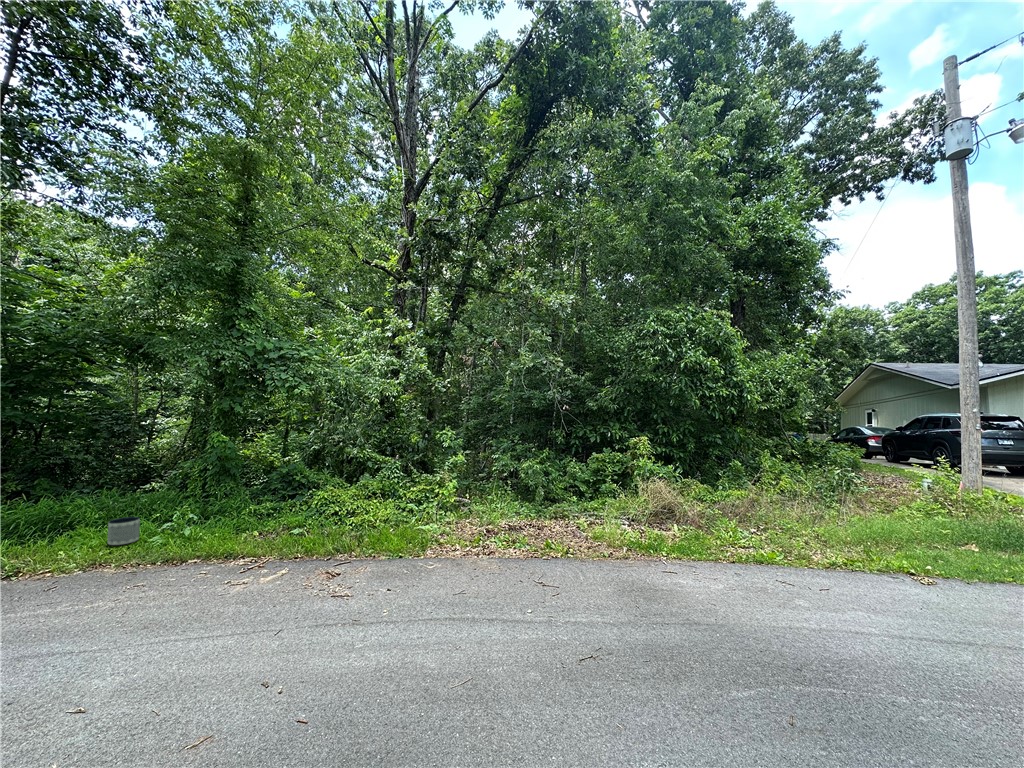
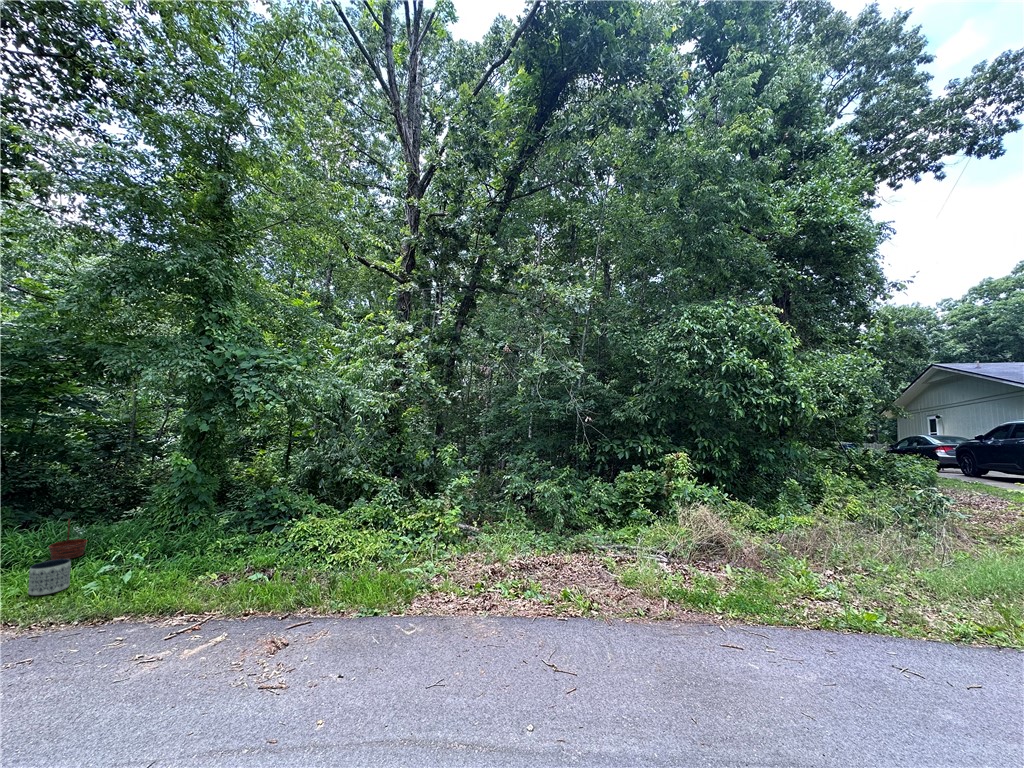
basket: none [110,485,142,520] -> present [49,519,88,560]

